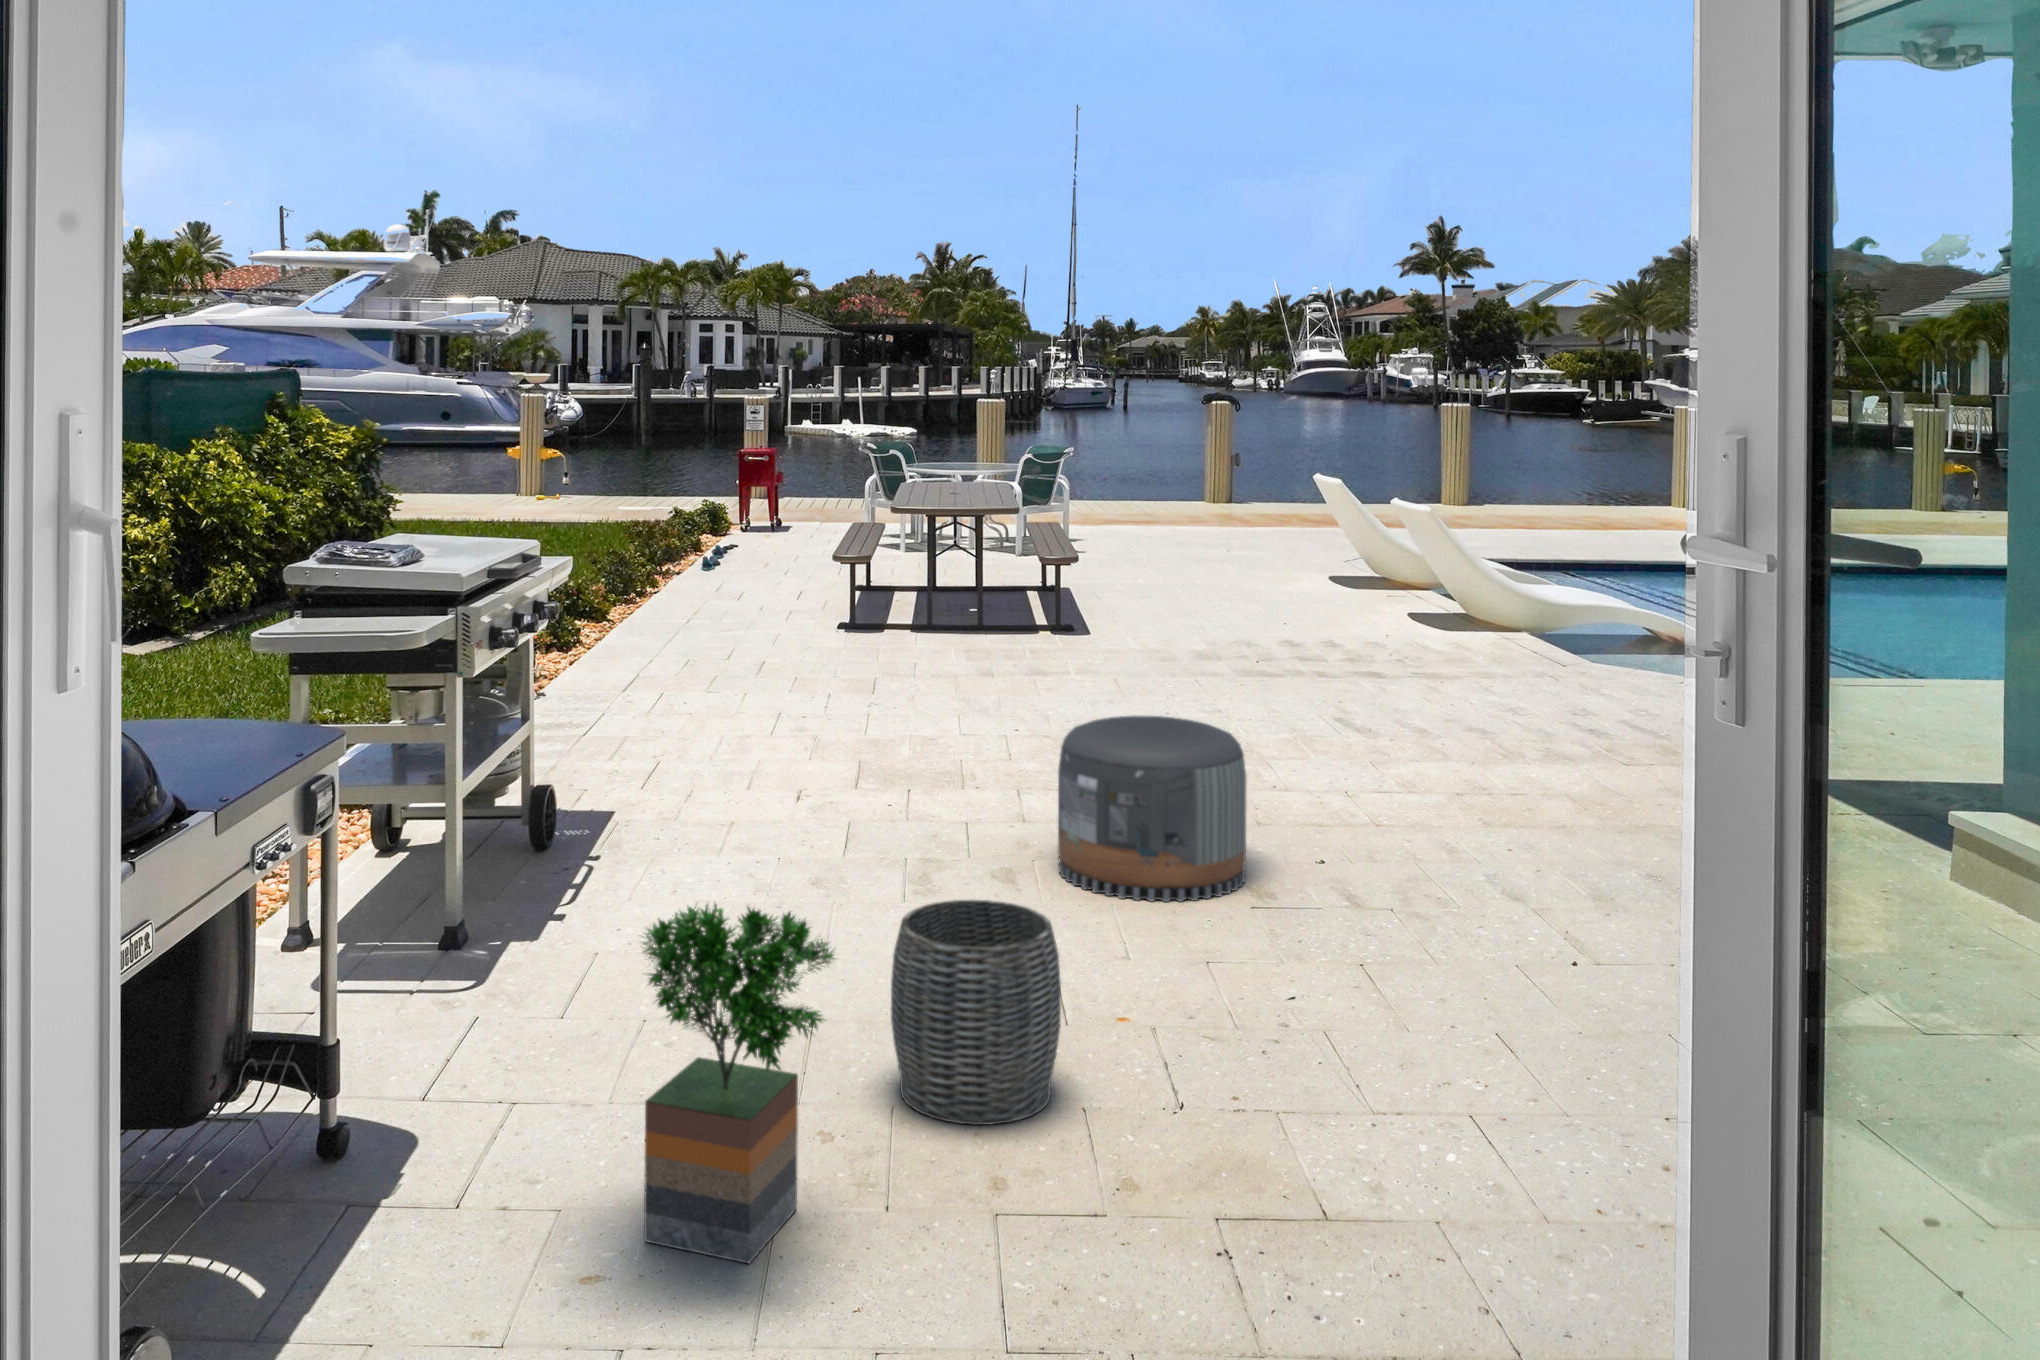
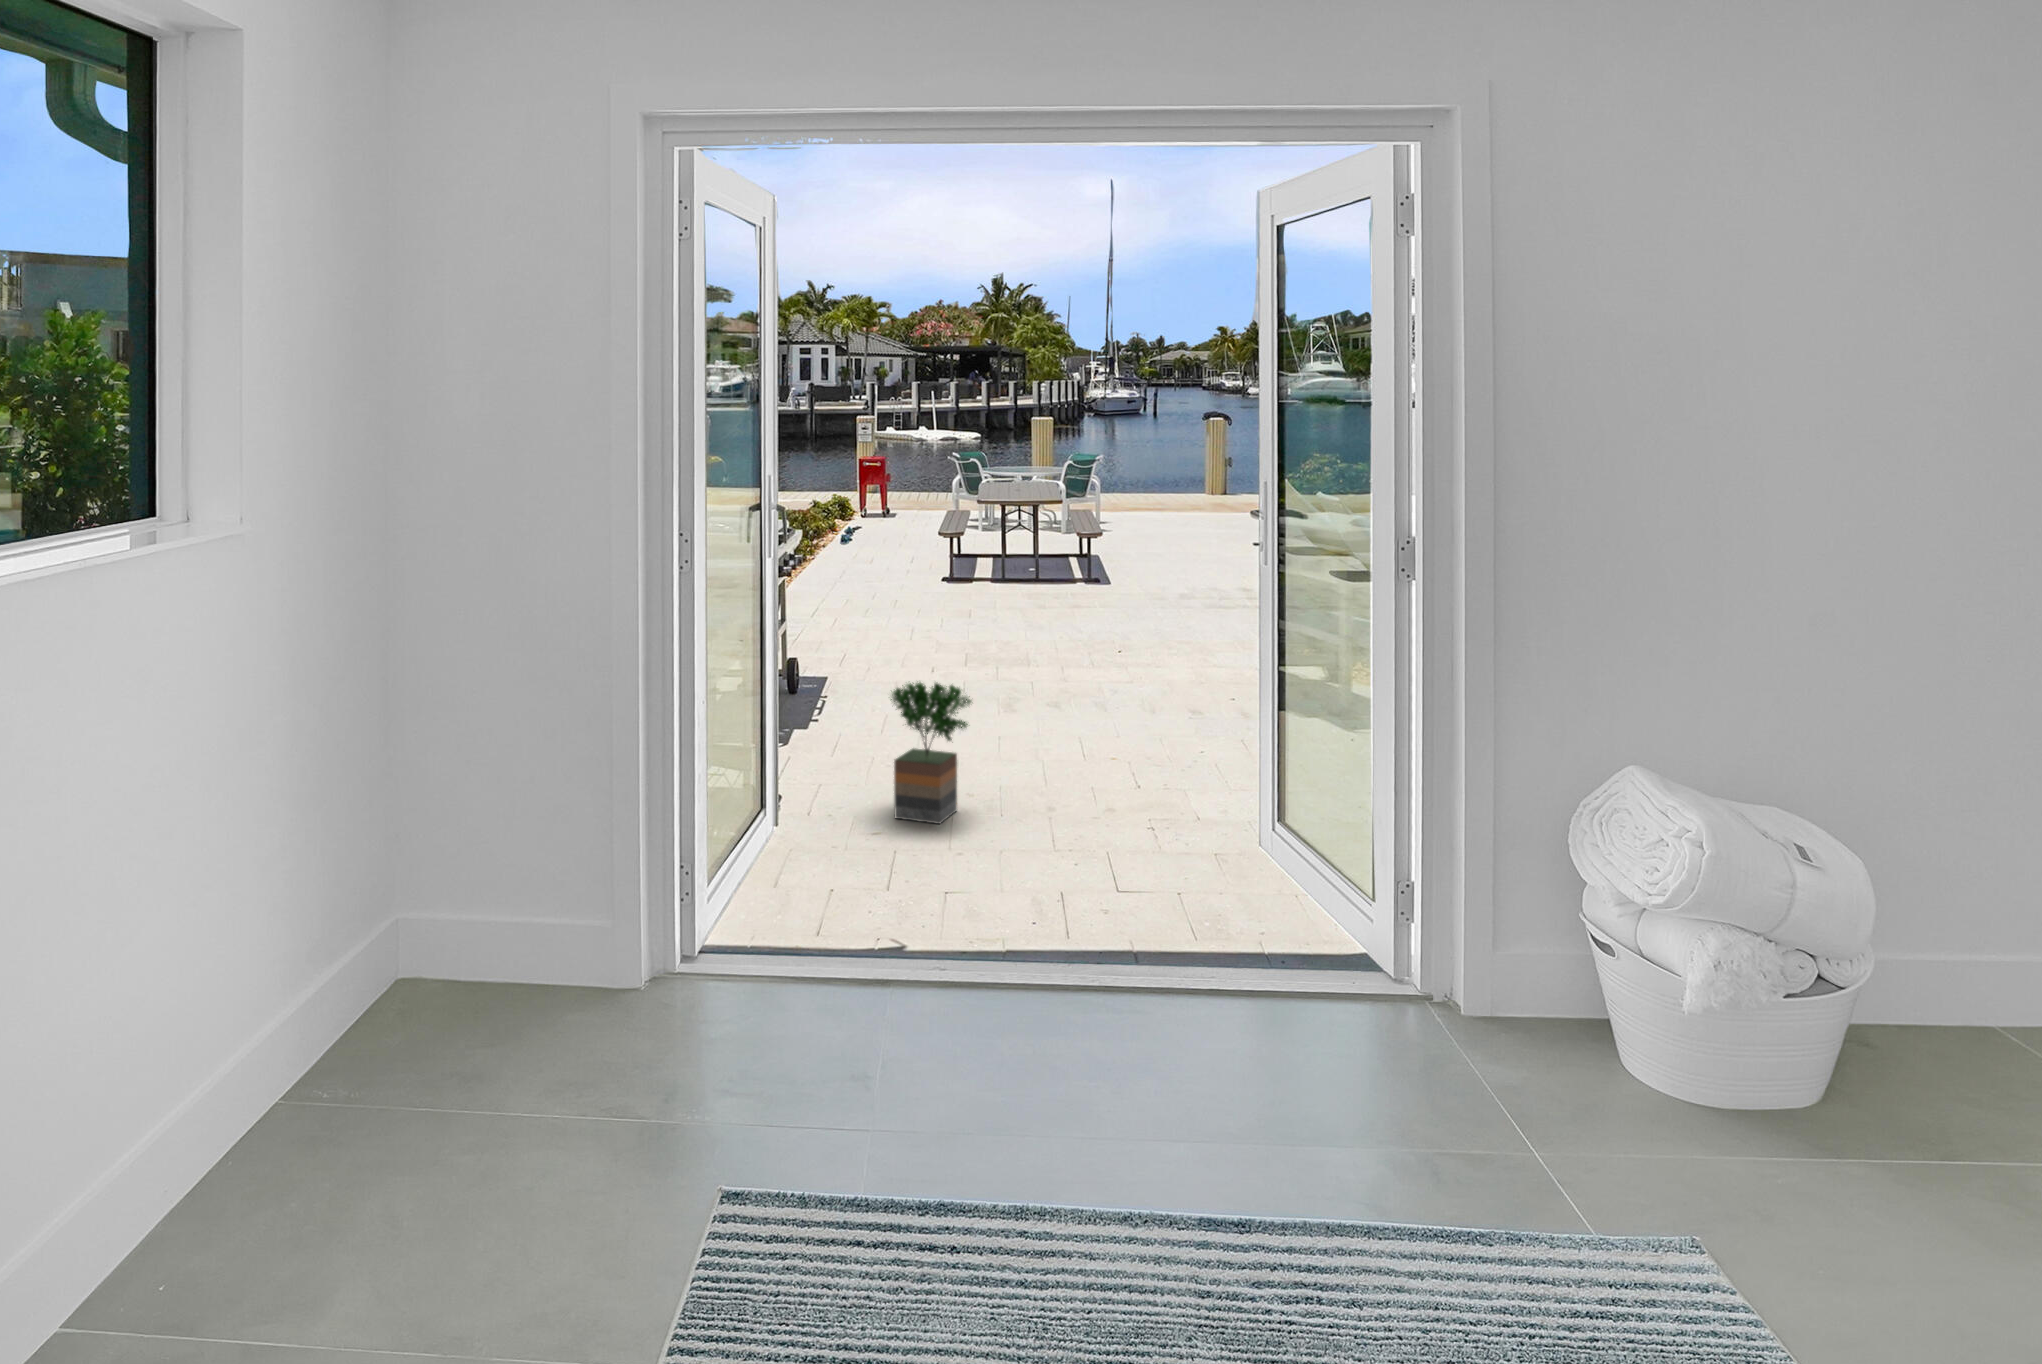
pouf: present [1058,716,1247,902] -> none [1079,619,1181,715]
woven basket: present [891,900,1061,1125] -> none [994,693,1074,788]

